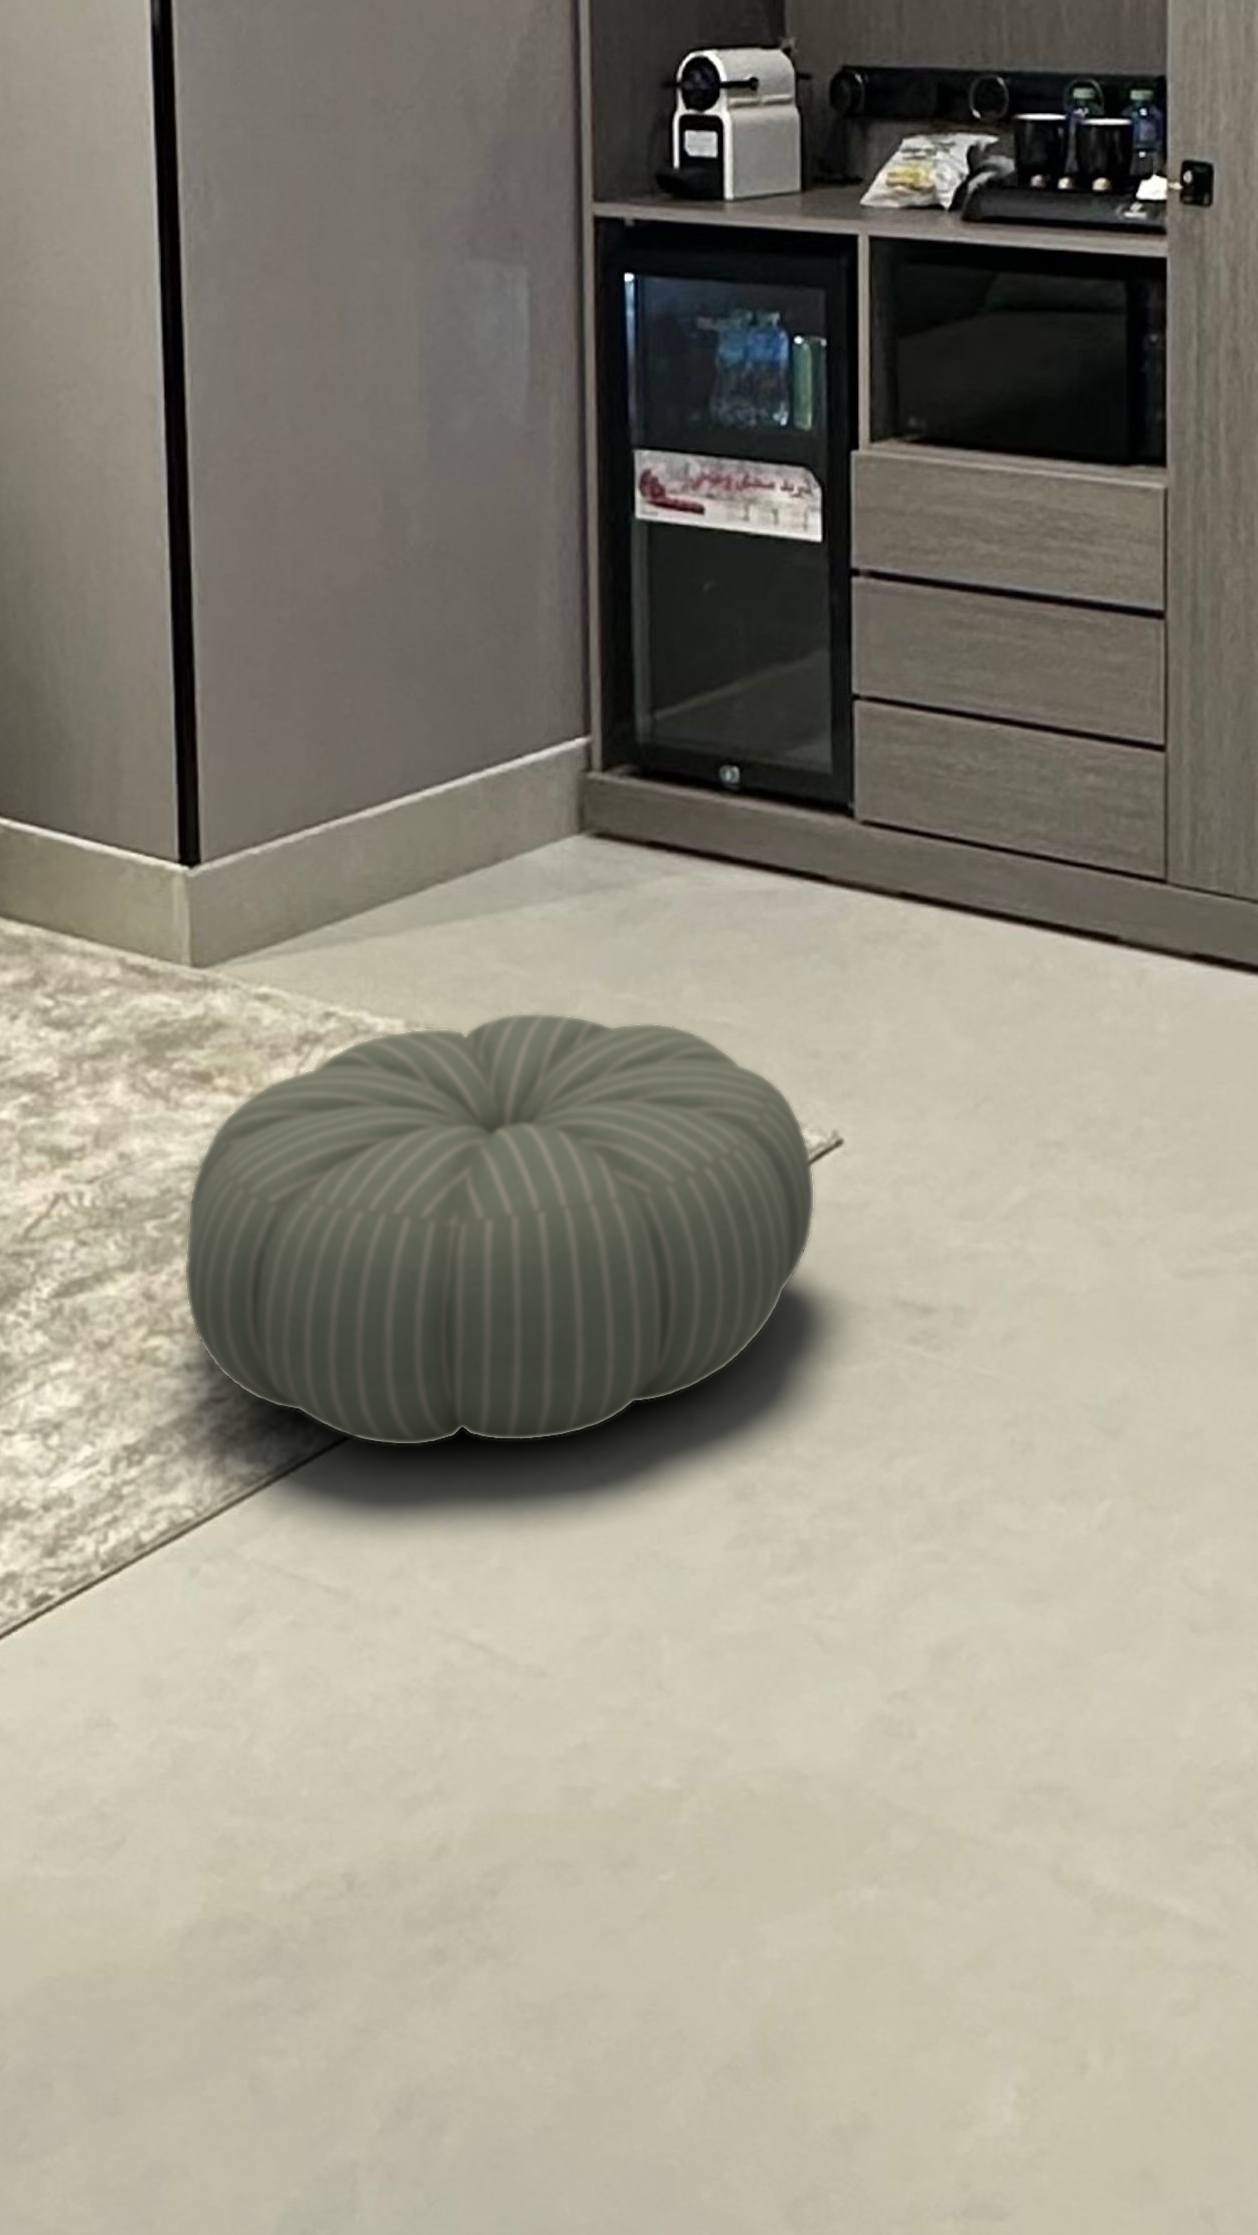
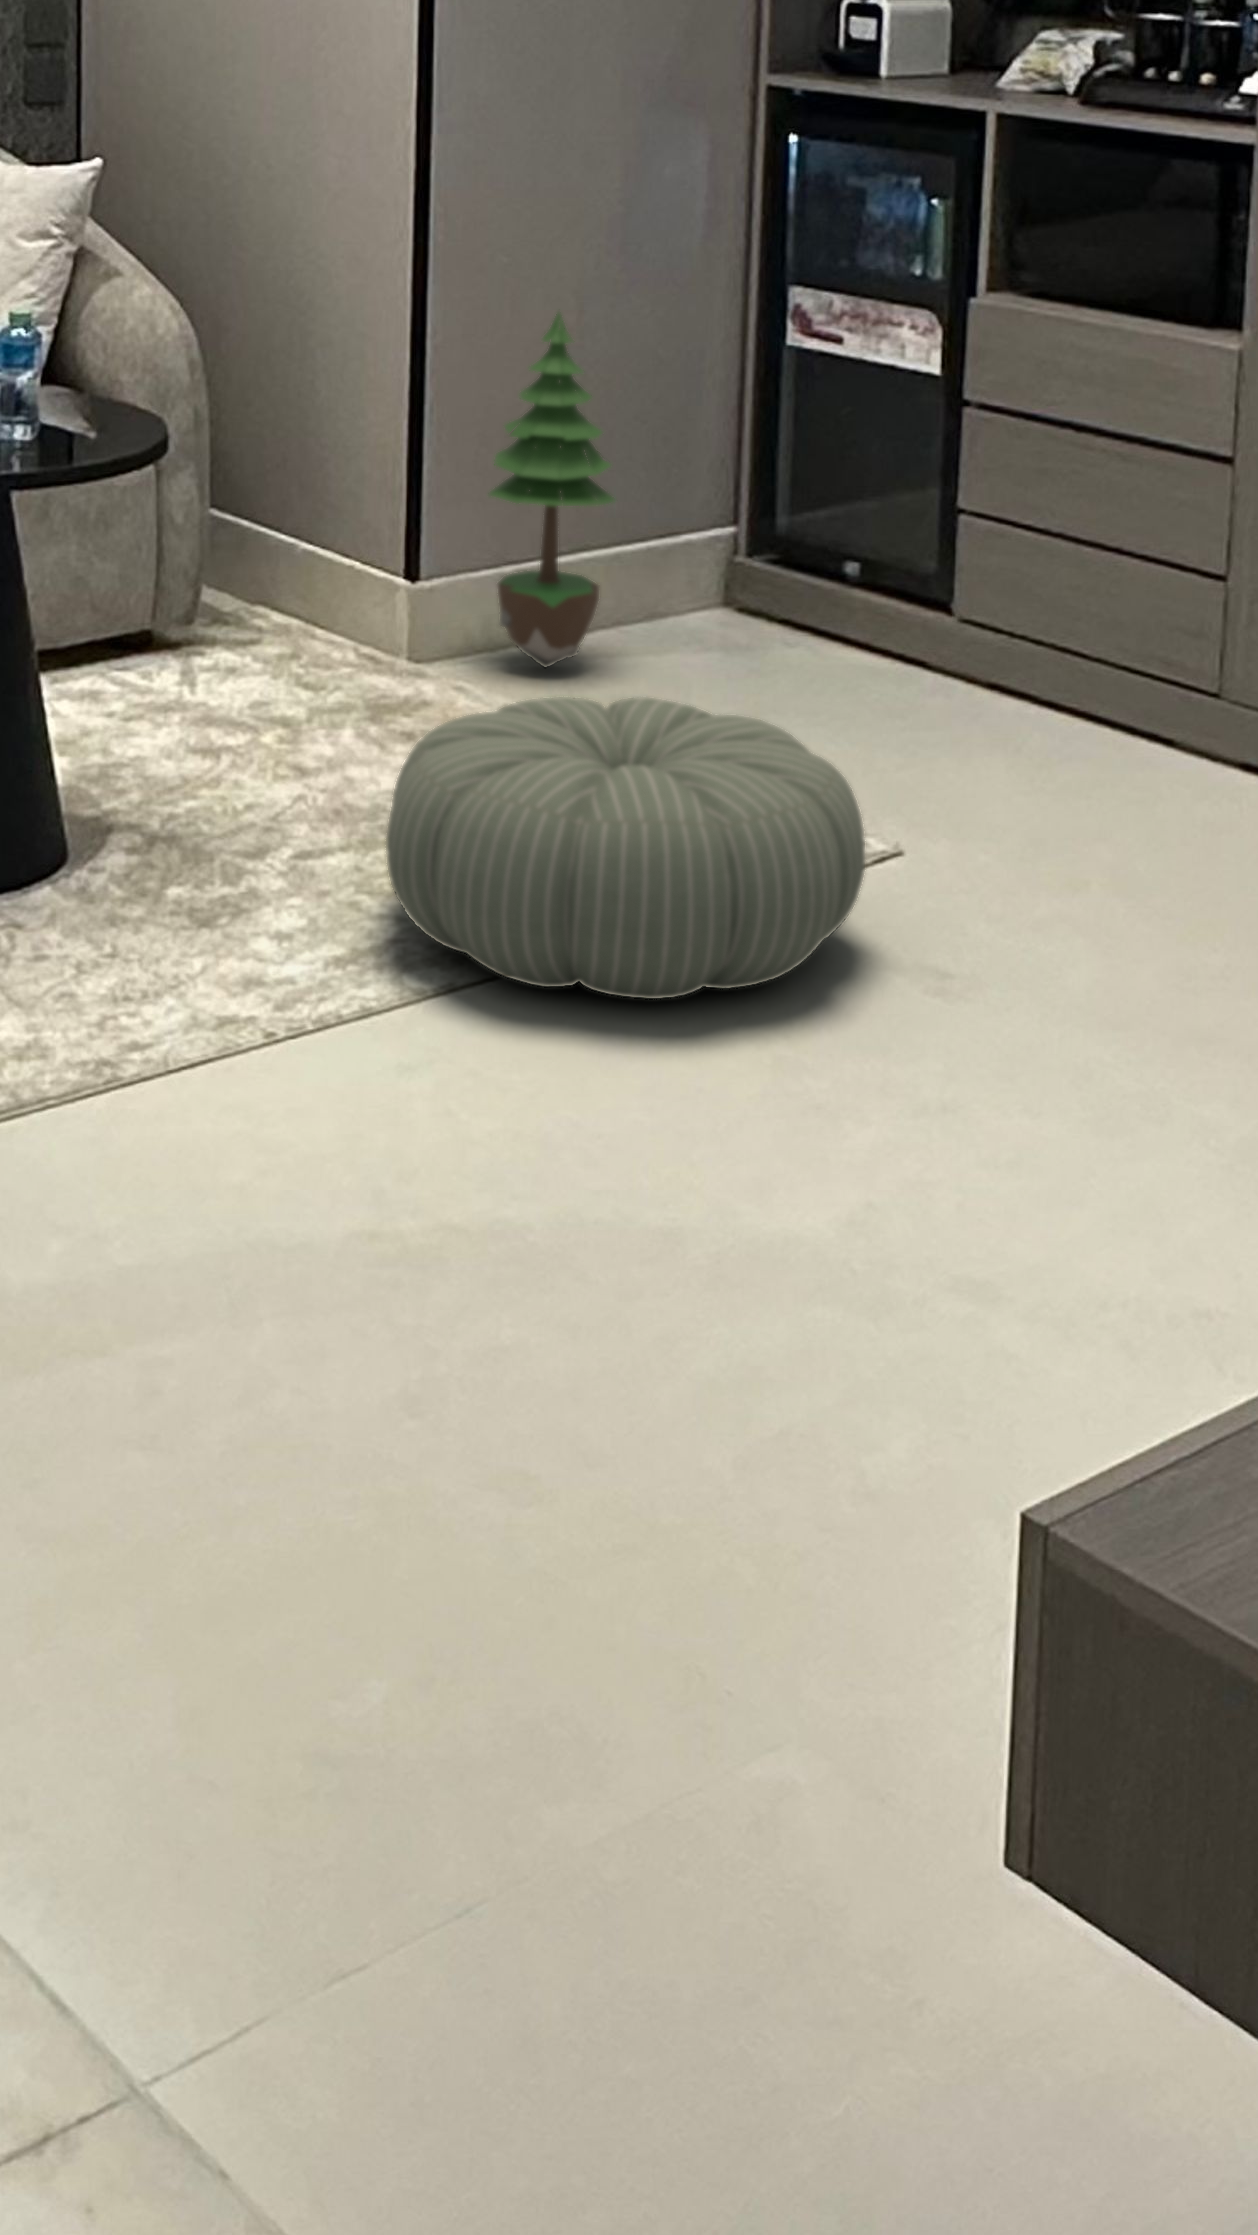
potted tree: none [283,510,447,949] -> present [489,313,614,667]

